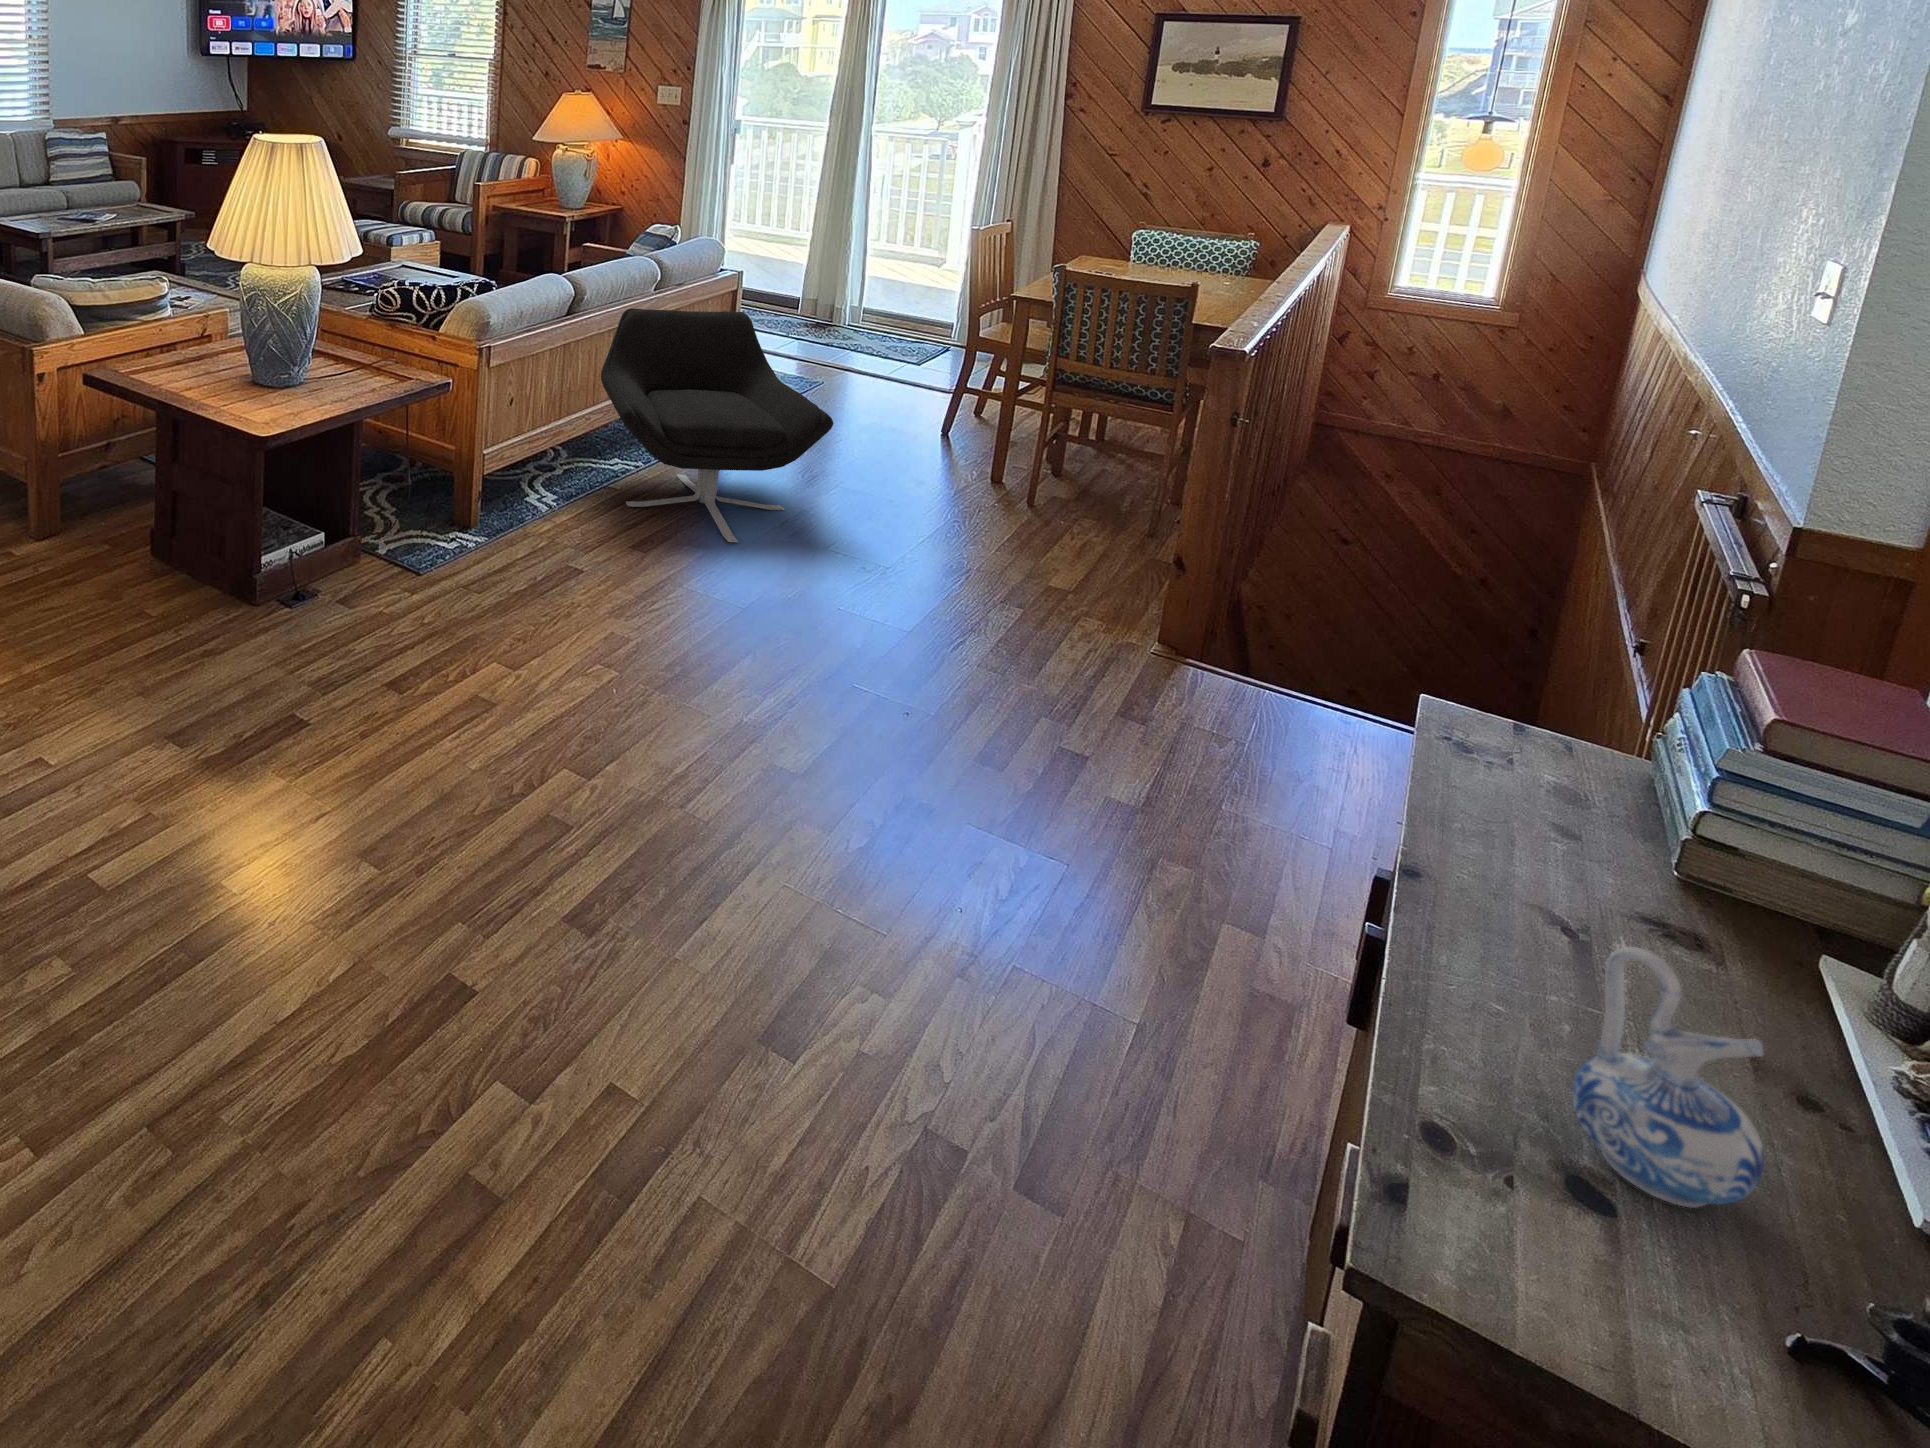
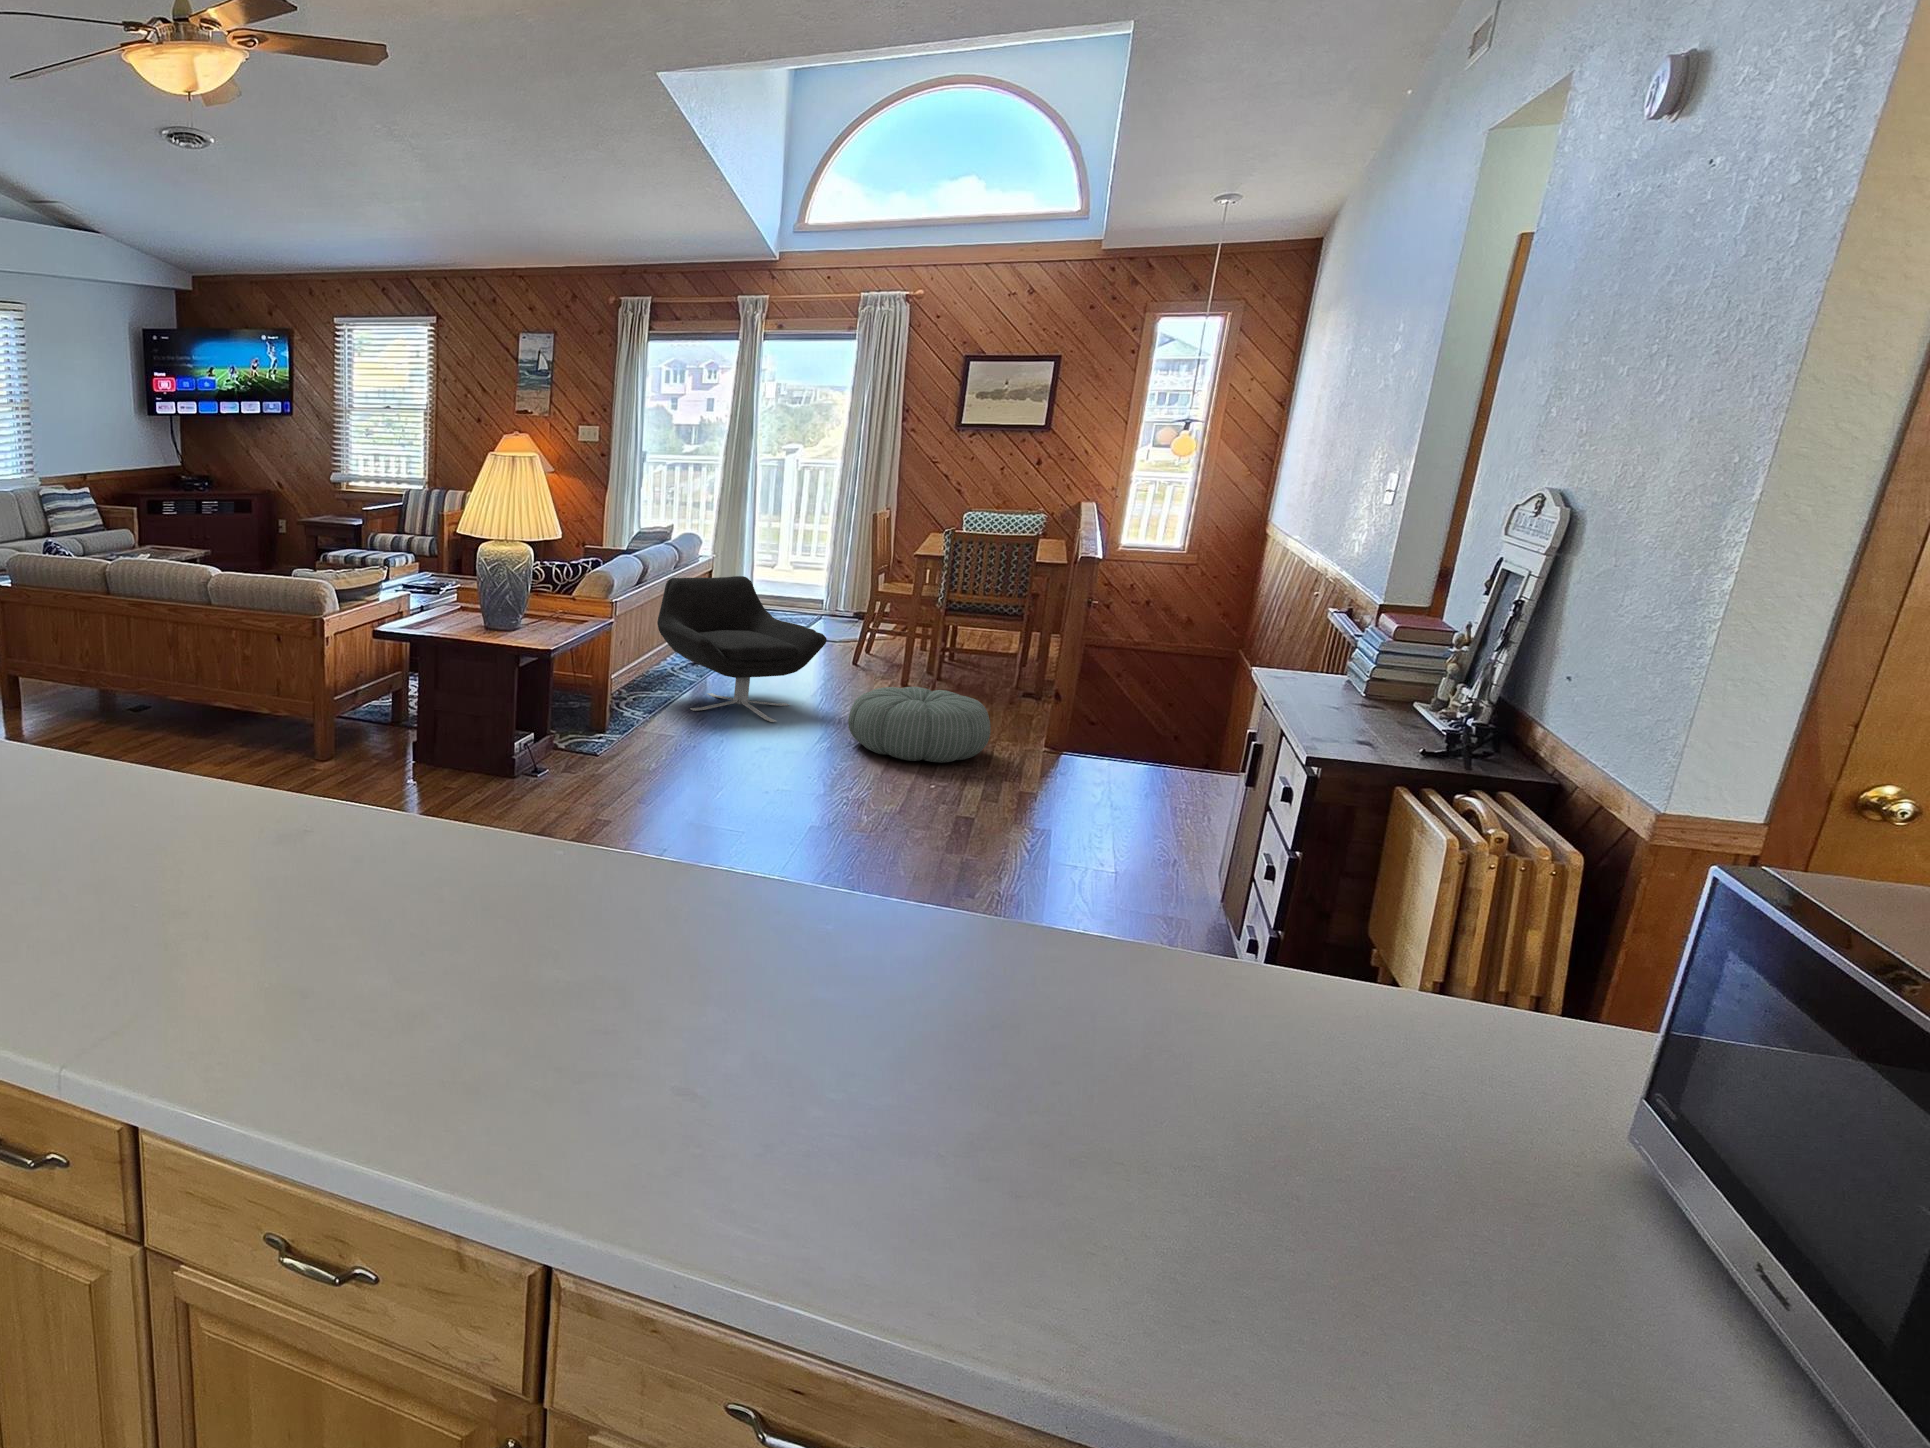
pouf: none [821,518,1052,668] -> present [848,687,990,763]
ceramic pitcher: present [1572,947,1765,1207] -> none [1338,658,1393,733]

